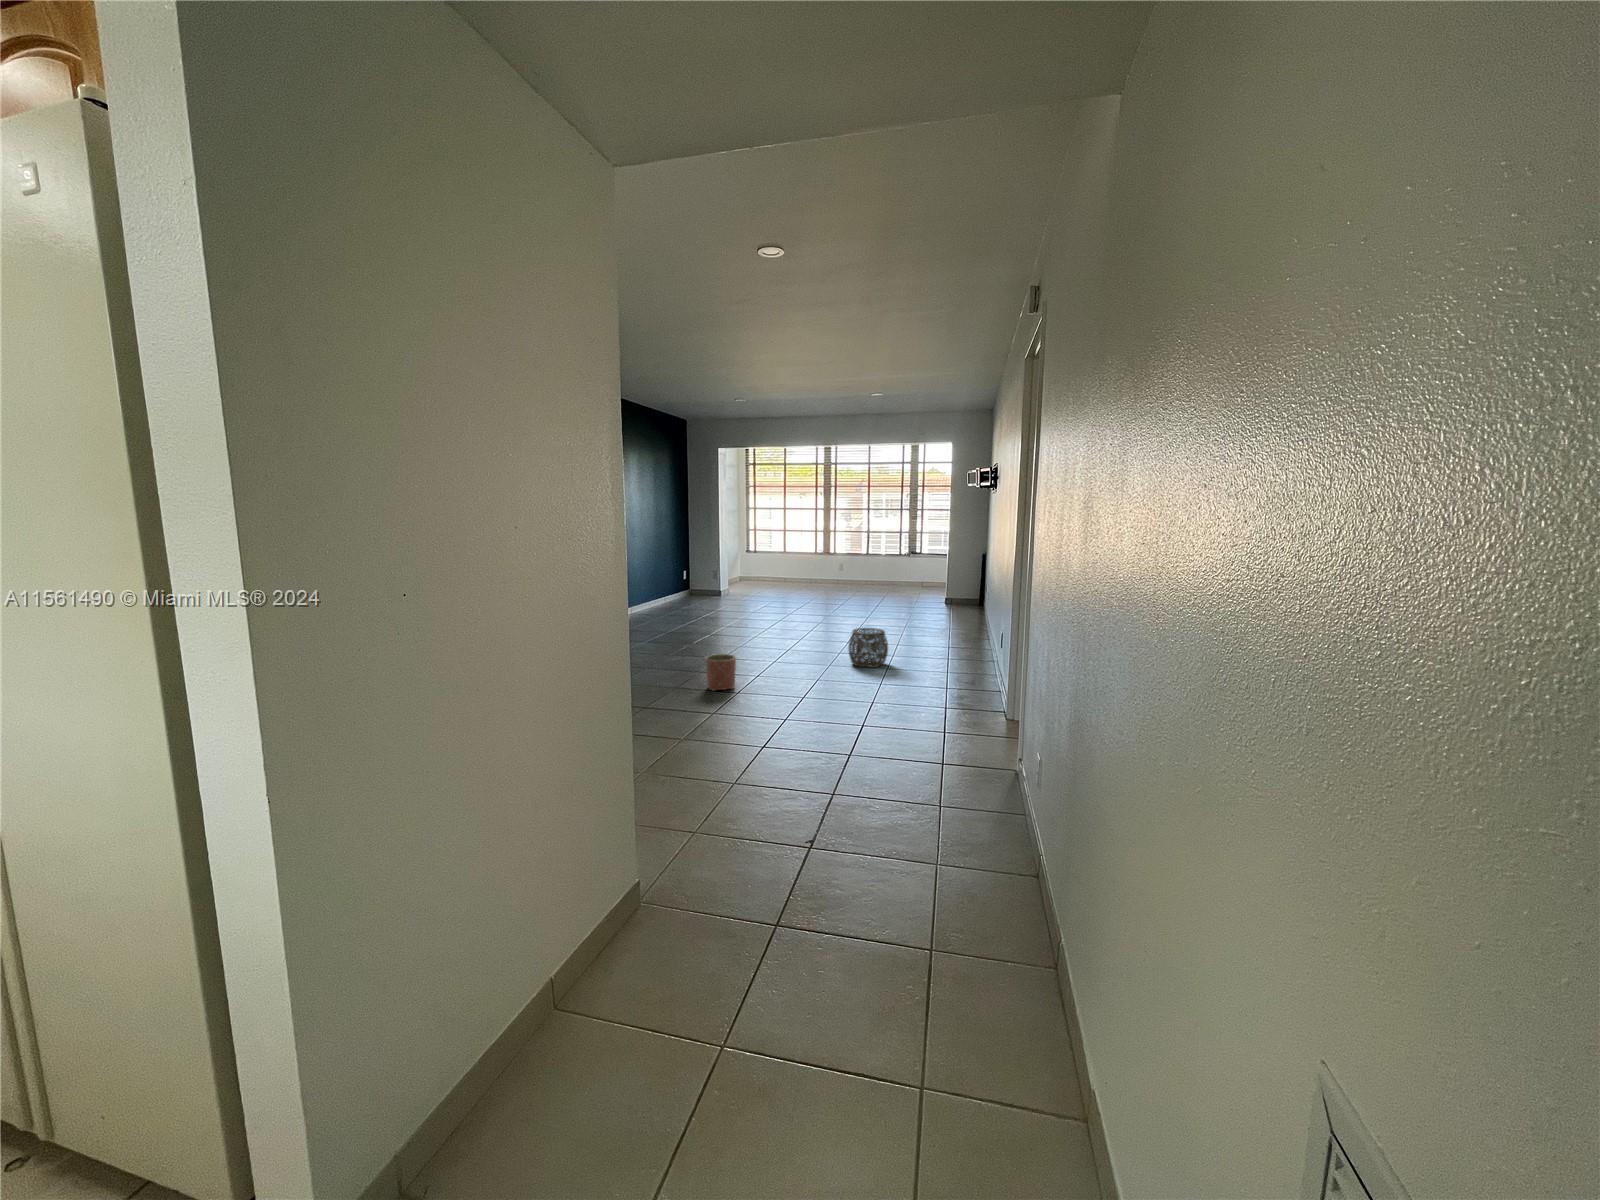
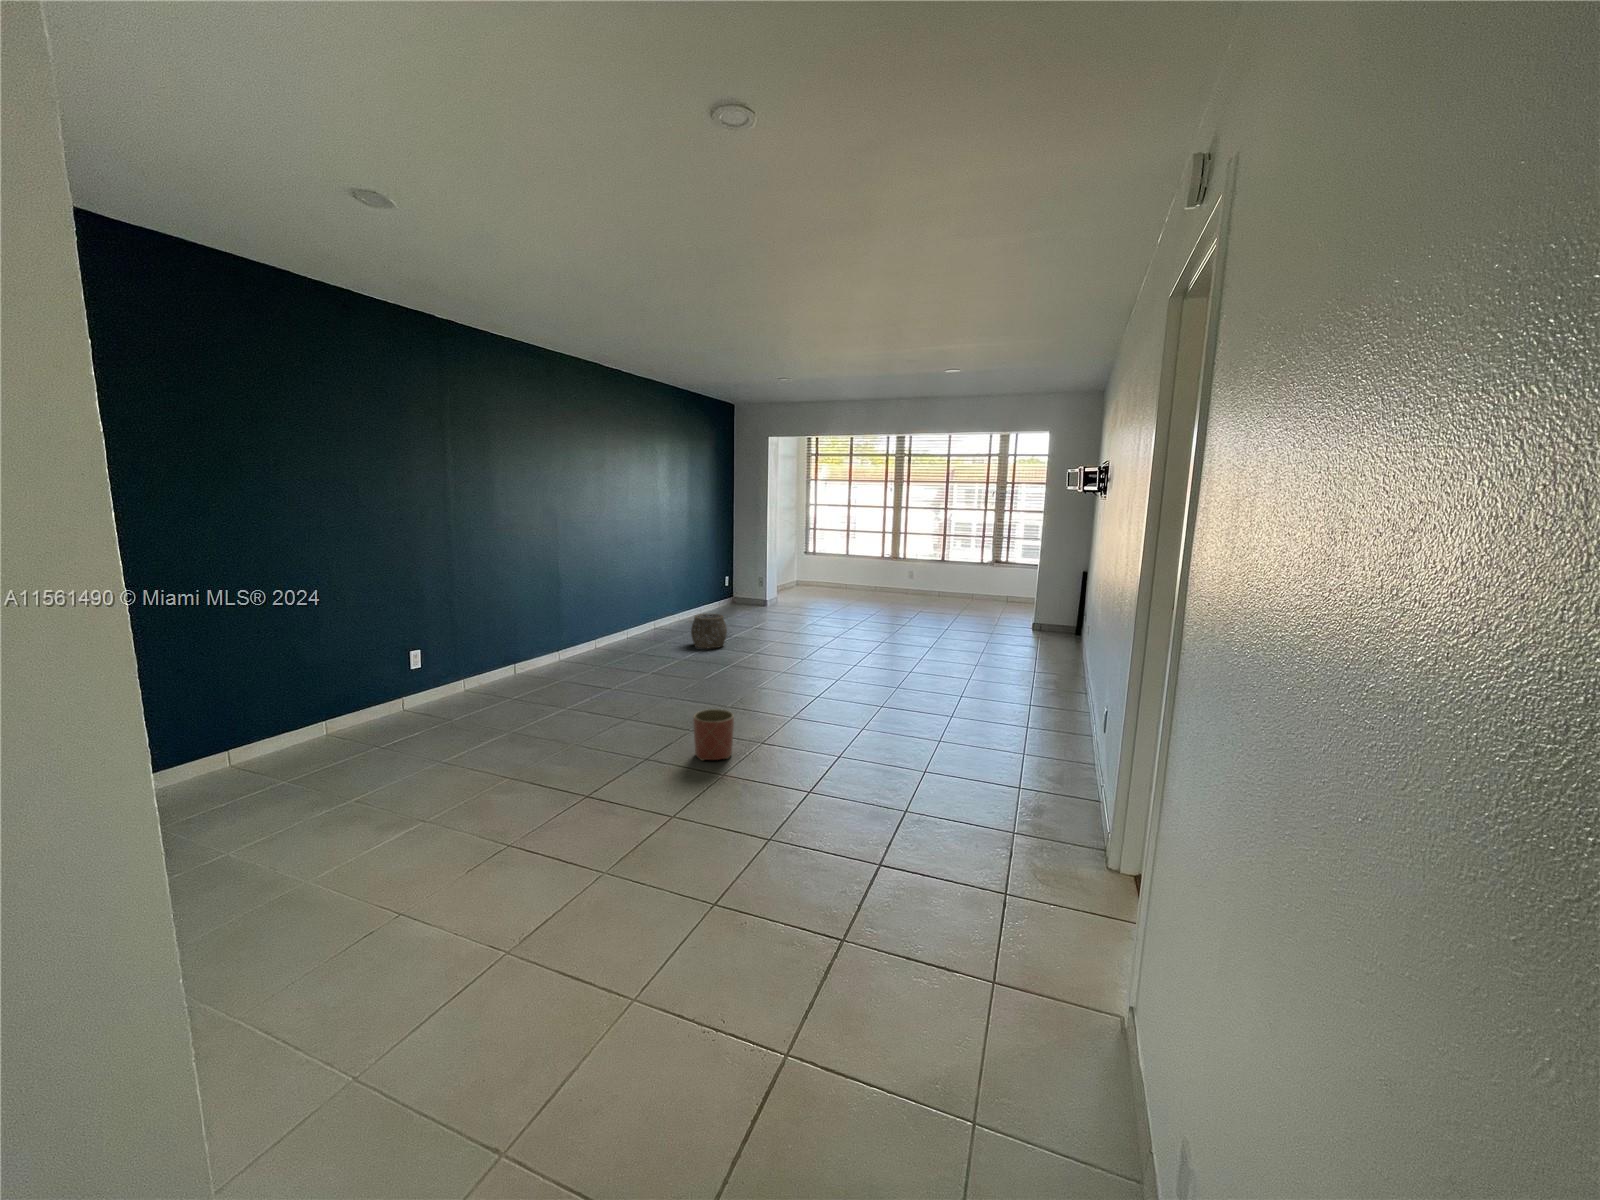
woven basket: present [849,628,888,668] -> present [691,614,727,649]

